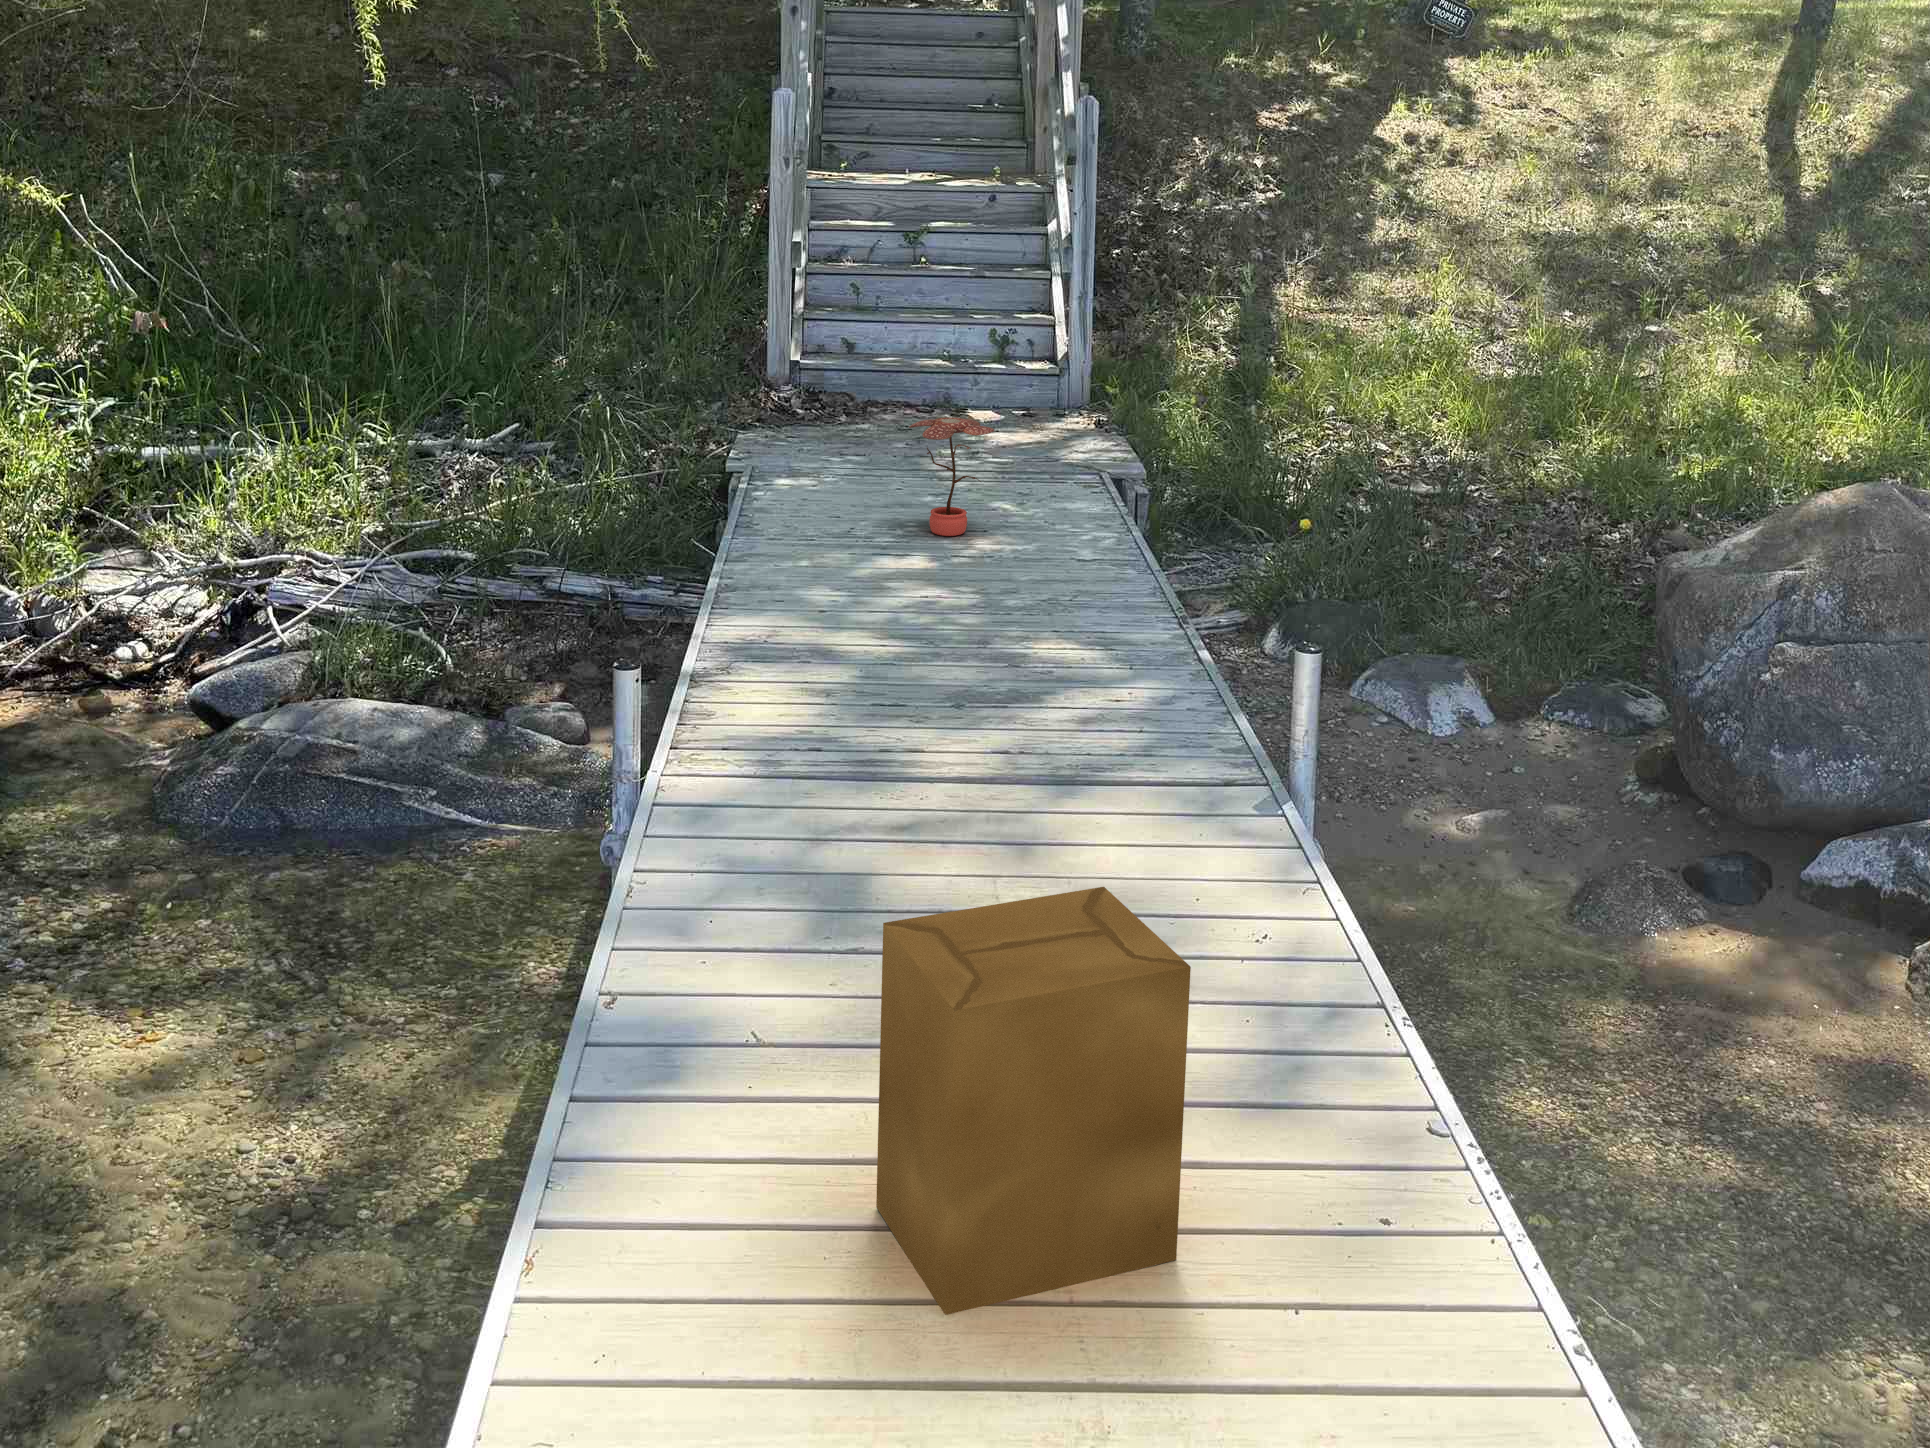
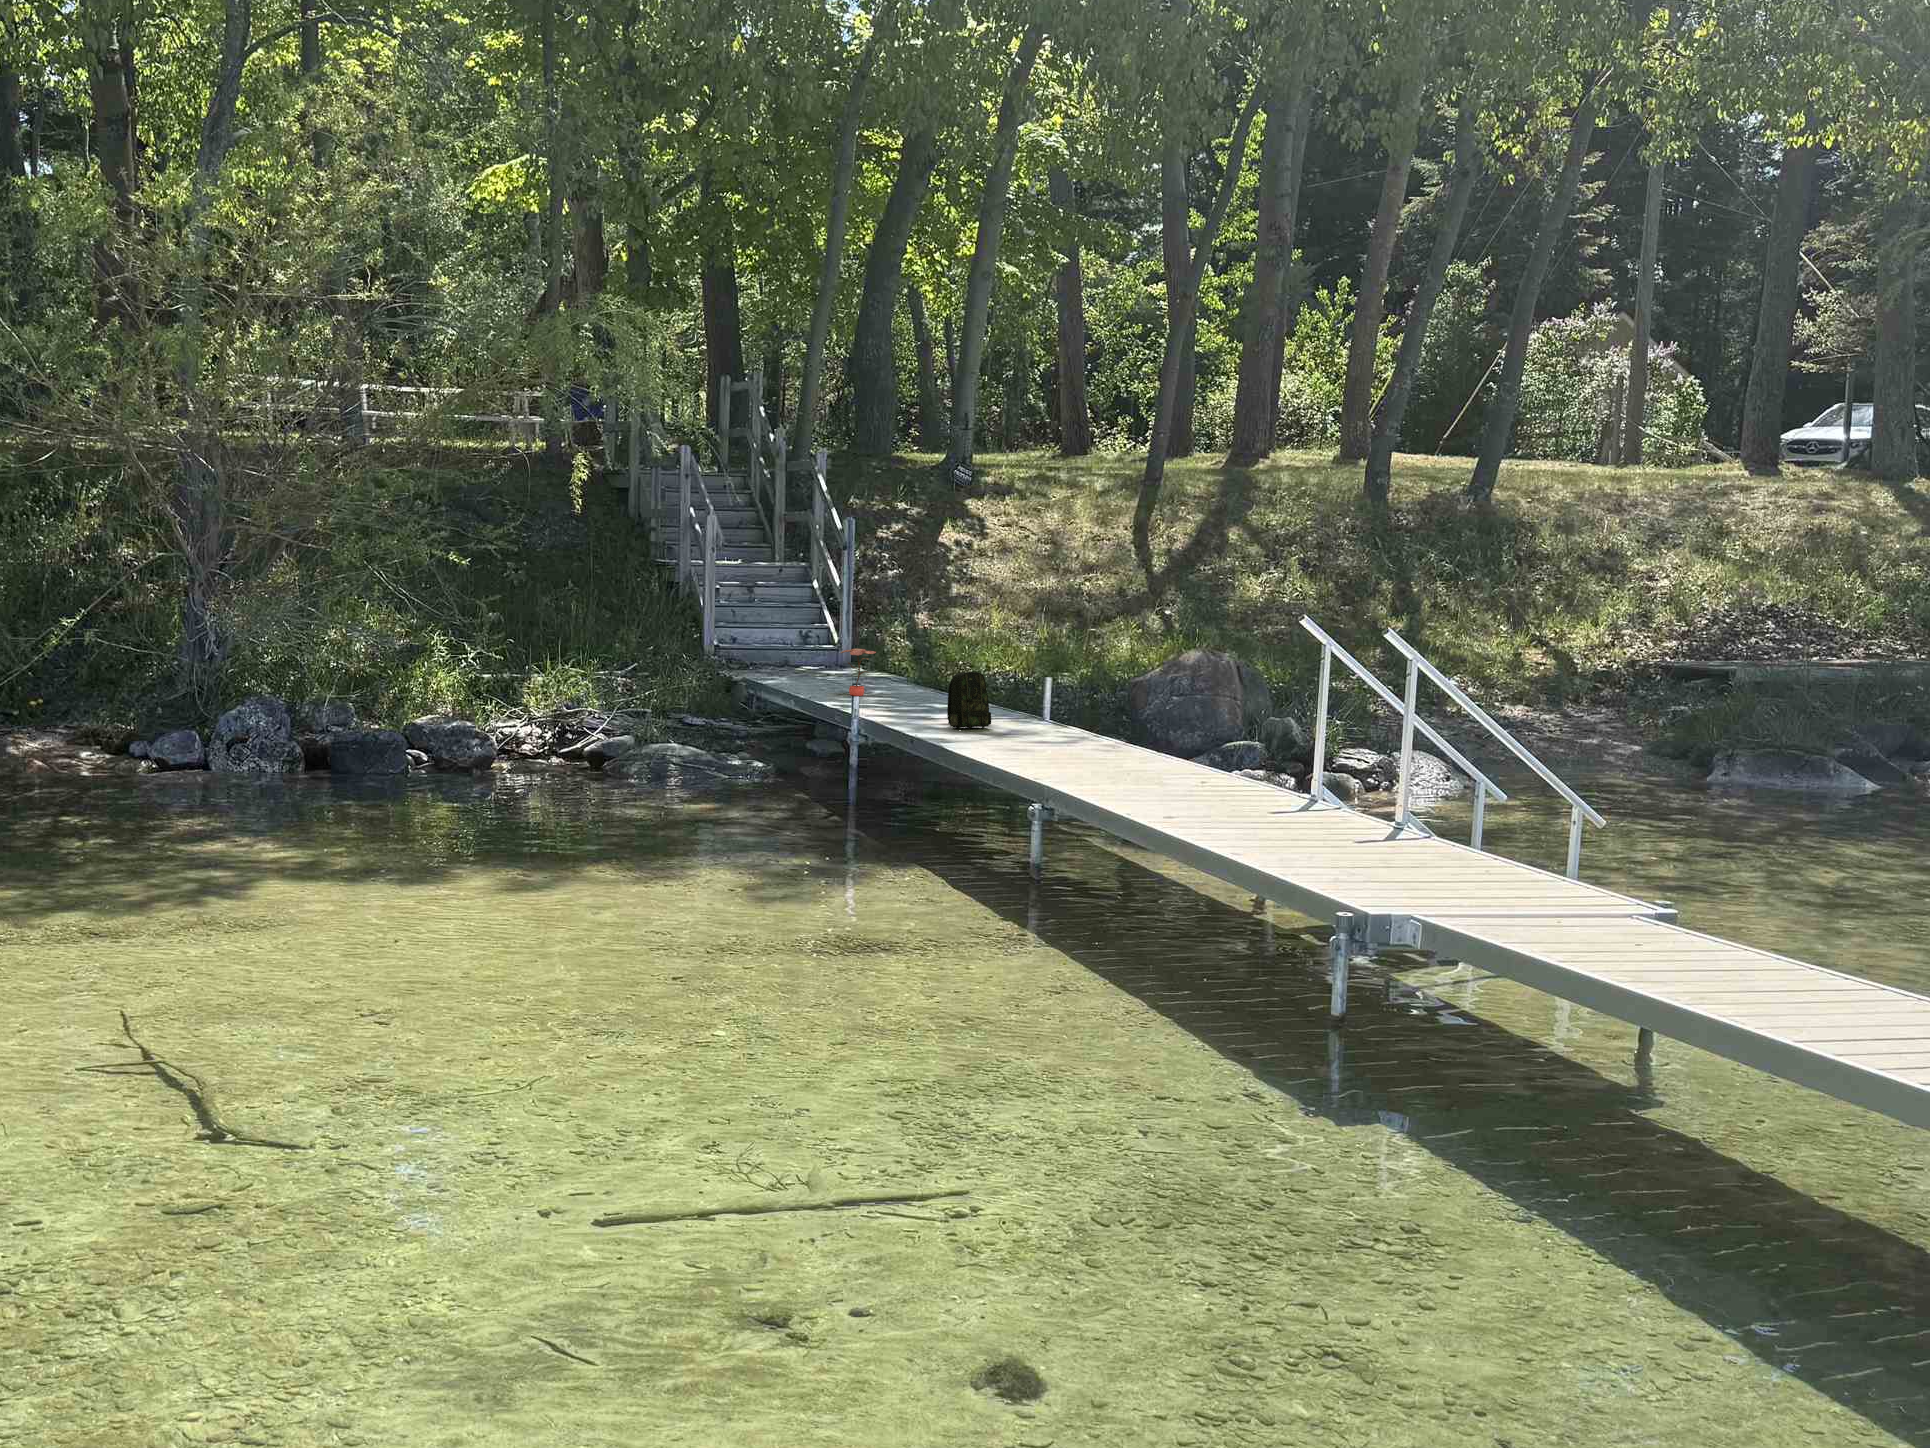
backpack: none [933,612,1078,826] -> present [947,672,991,728]
cardboard box: present [876,887,1191,1315] -> none [1017,687,1085,758]

